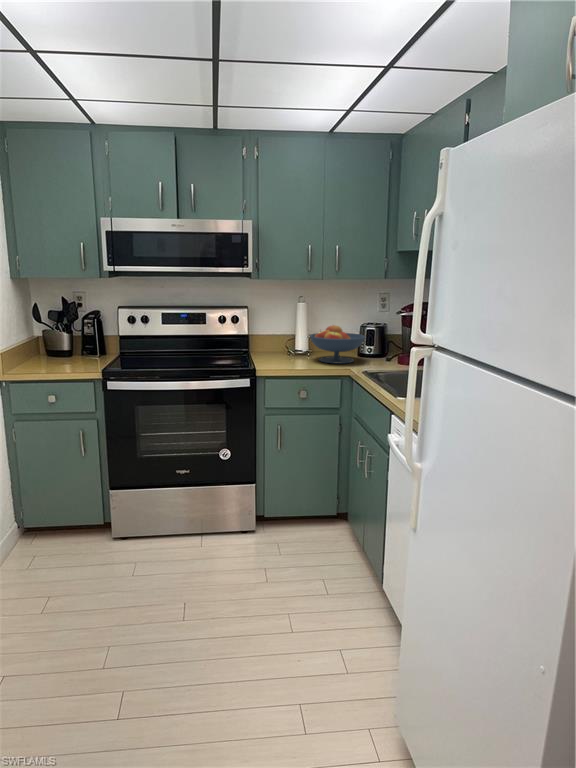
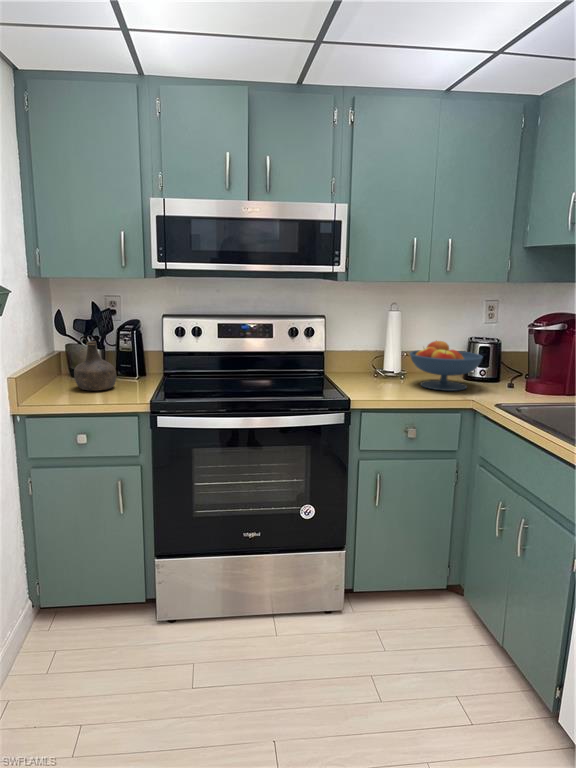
bottle: none [47,327,80,365] -> present [74,341,116,391]

